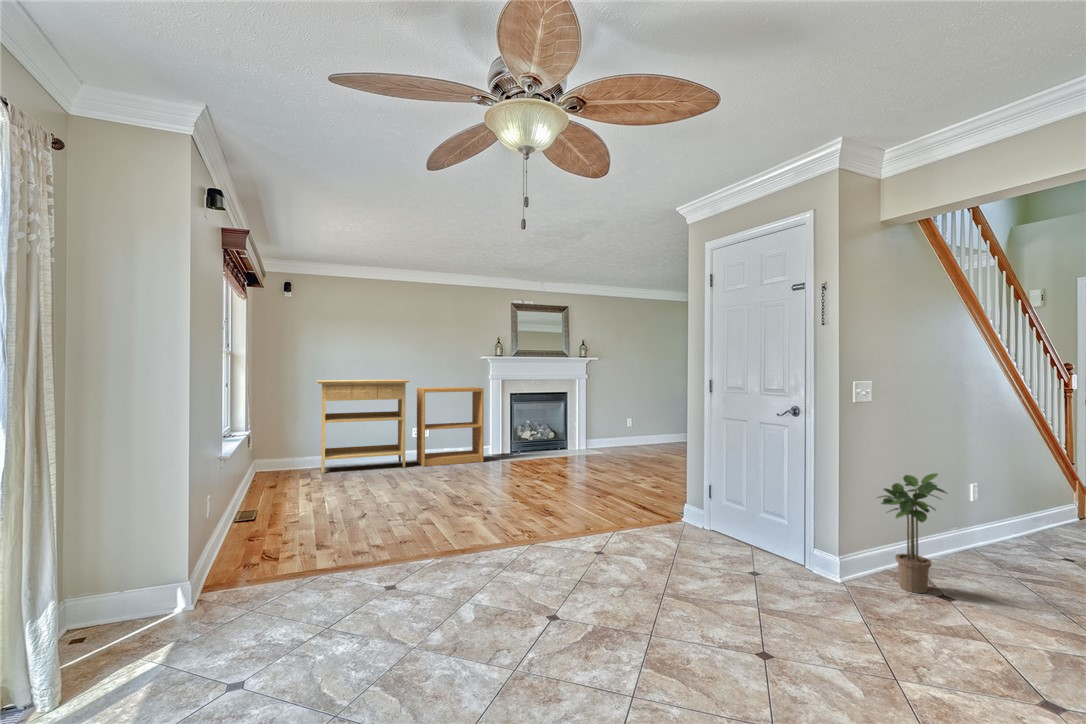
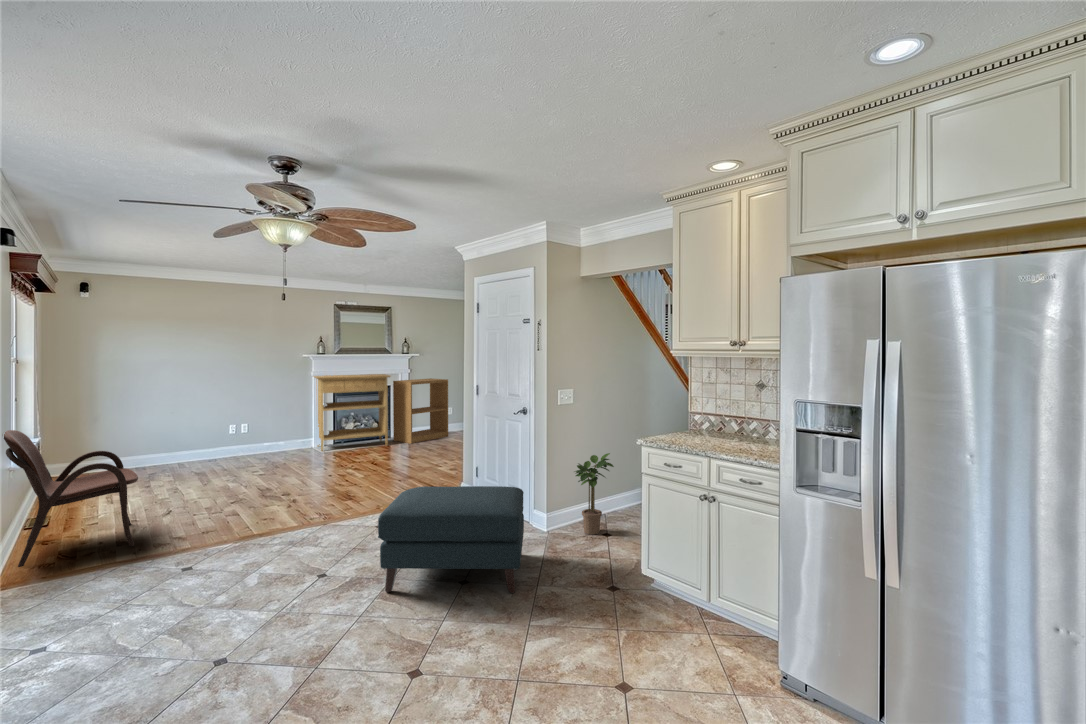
console table: present [317,380,410,473] -> present [314,374,390,451]
bookshelf: present [417,387,484,467] -> present [393,378,448,444]
armchair: none [215,415,338,565] -> present [4,430,138,567]
ottoman: none [643,505,874,686] -> present [378,486,524,593]

